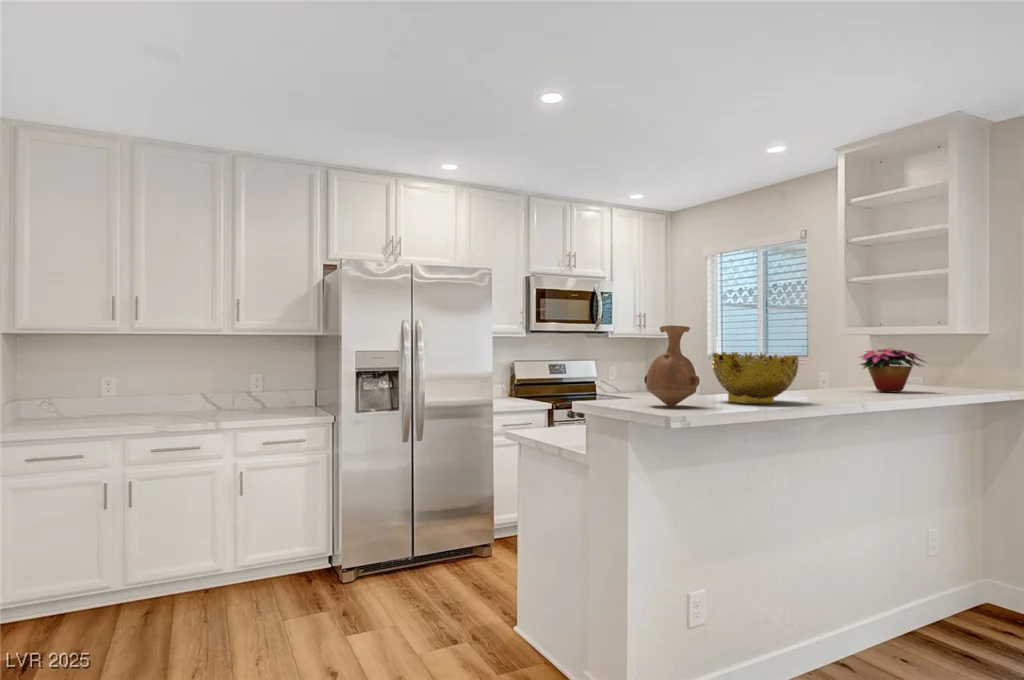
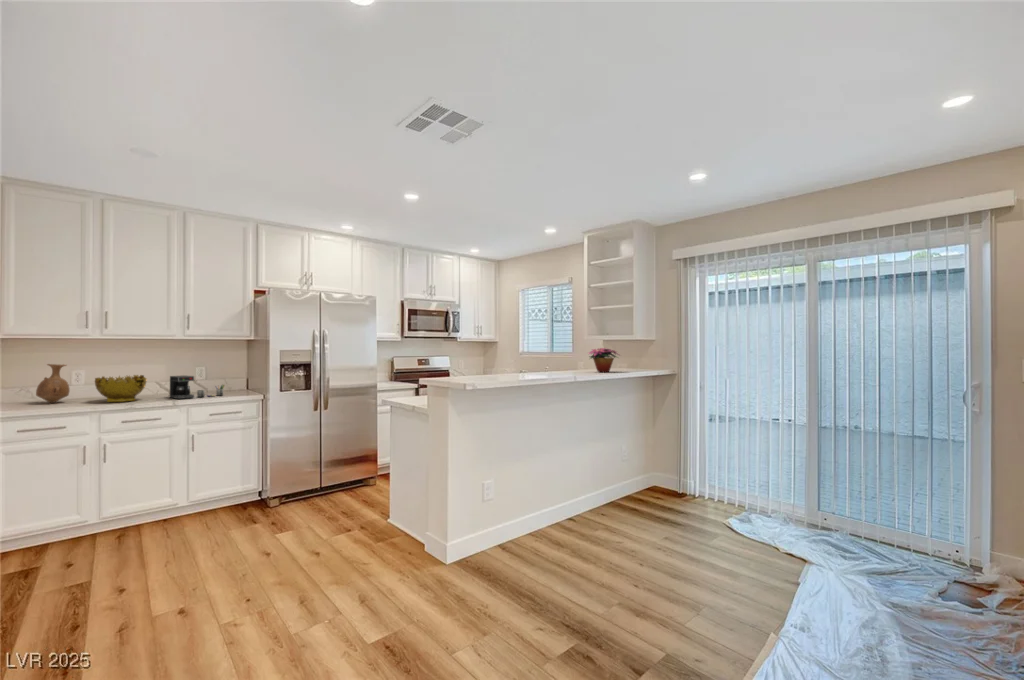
vase: present [644,325,700,406] -> present [36,364,69,403]
decorative bowl: present [712,352,799,404] -> present [95,375,146,402]
coffee maker: none [213,386,284,419] -> present [170,376,224,399]

